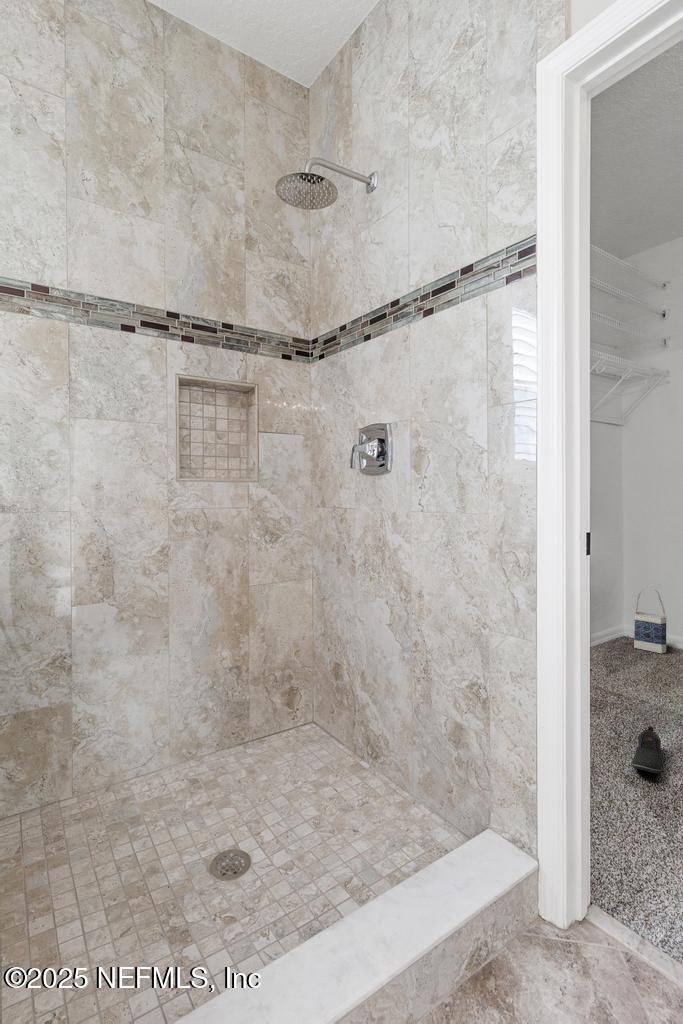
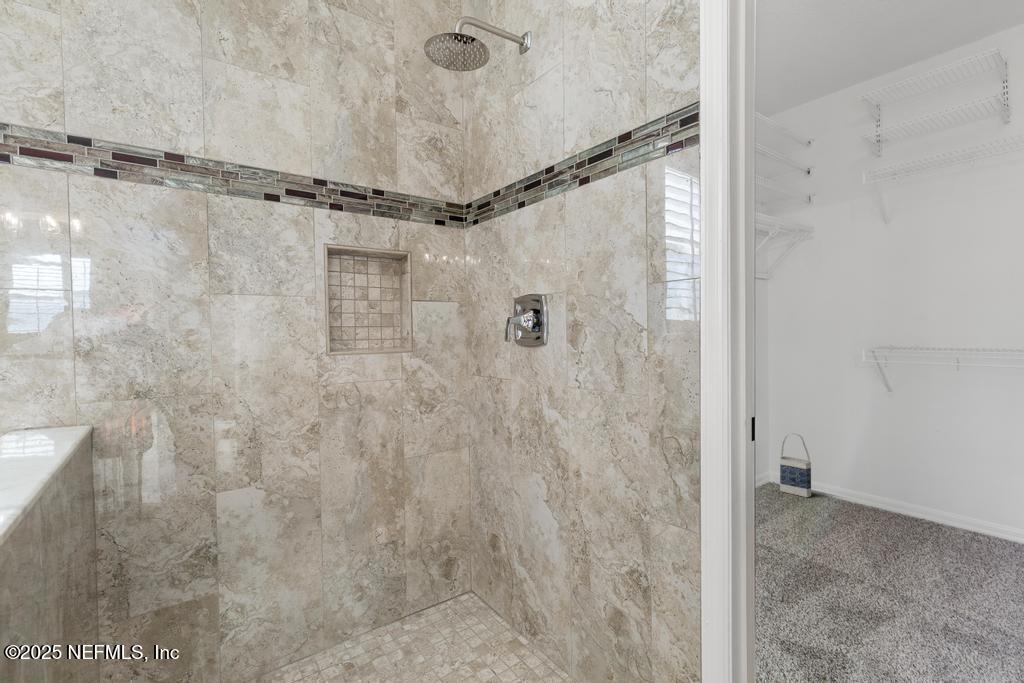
shoe: present [631,726,663,773] -> none [793,590,826,646]

